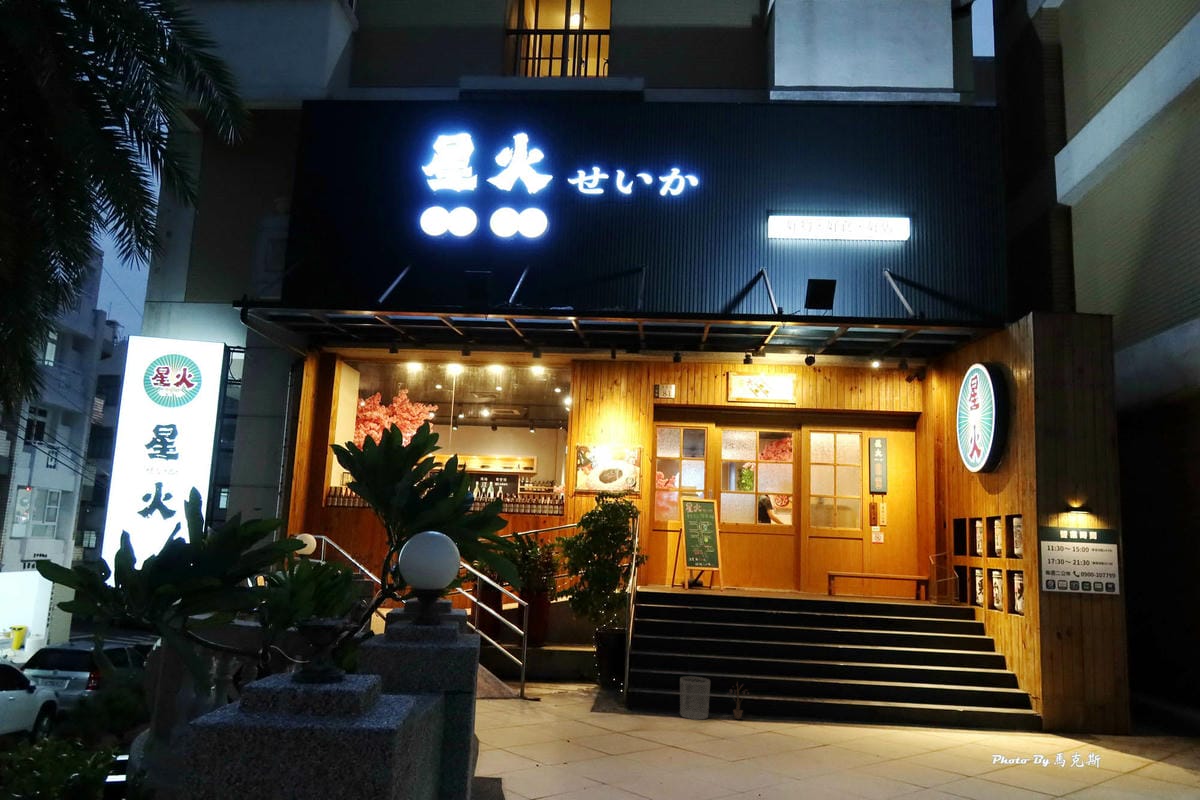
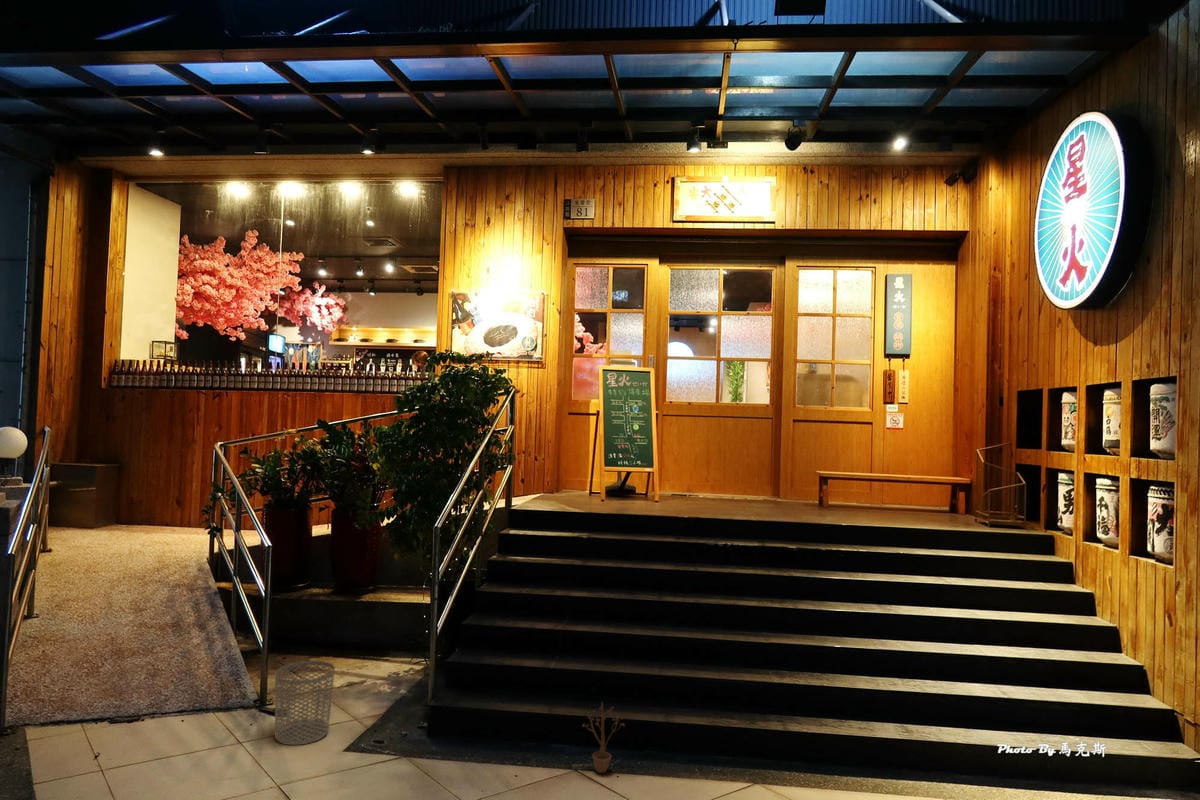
waste bin: present [680,677,710,720] -> present [275,661,335,745]

